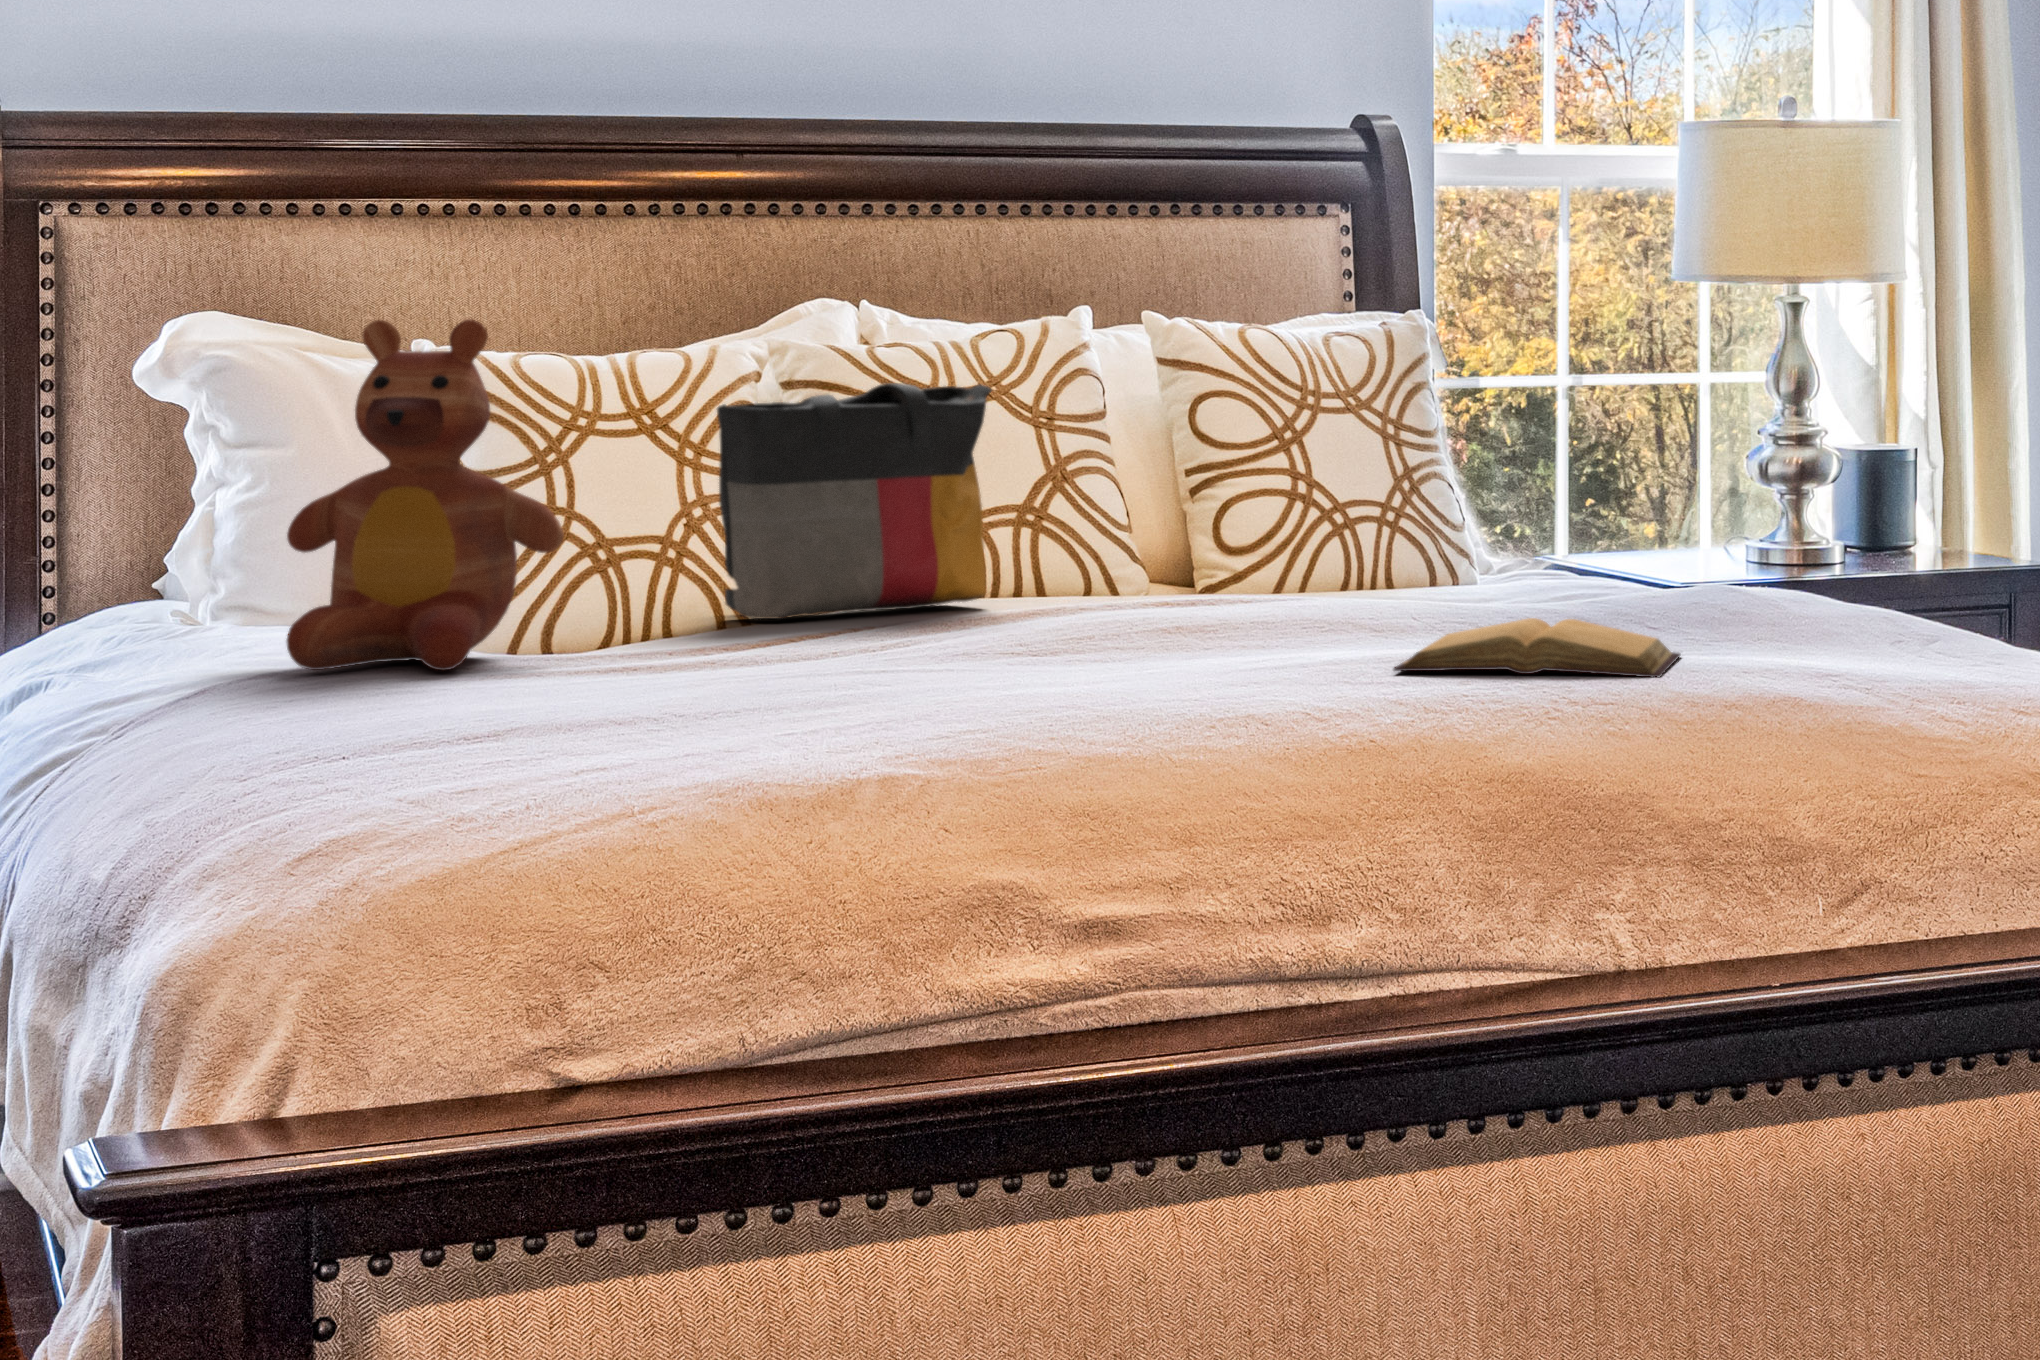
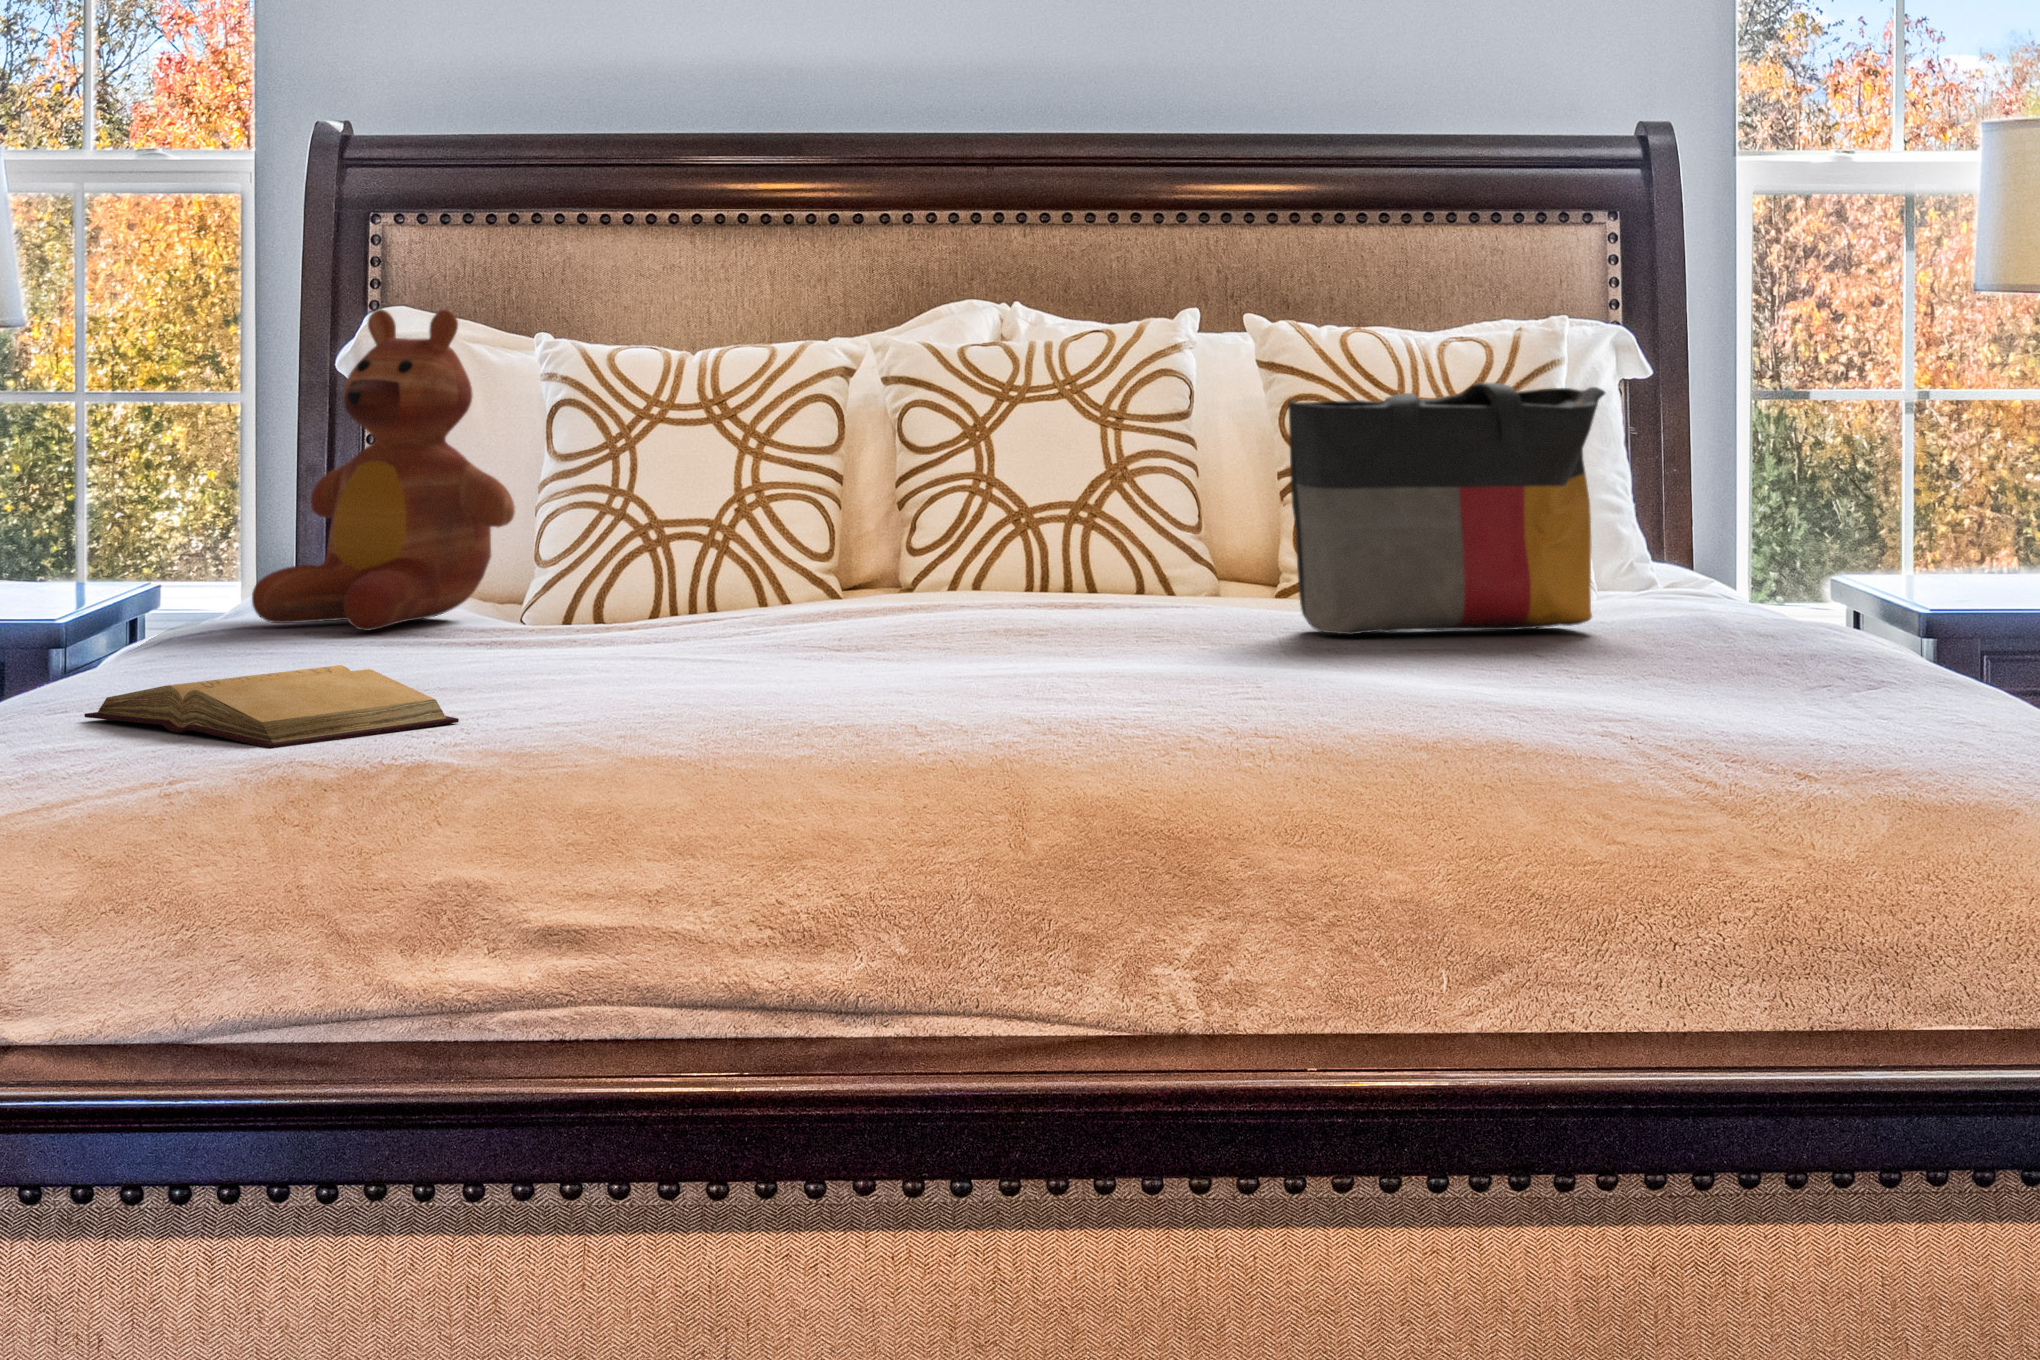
tote bag: present [717,383,992,619] -> present [1288,382,1605,634]
book: present [1393,618,1680,677] -> present [84,665,459,748]

